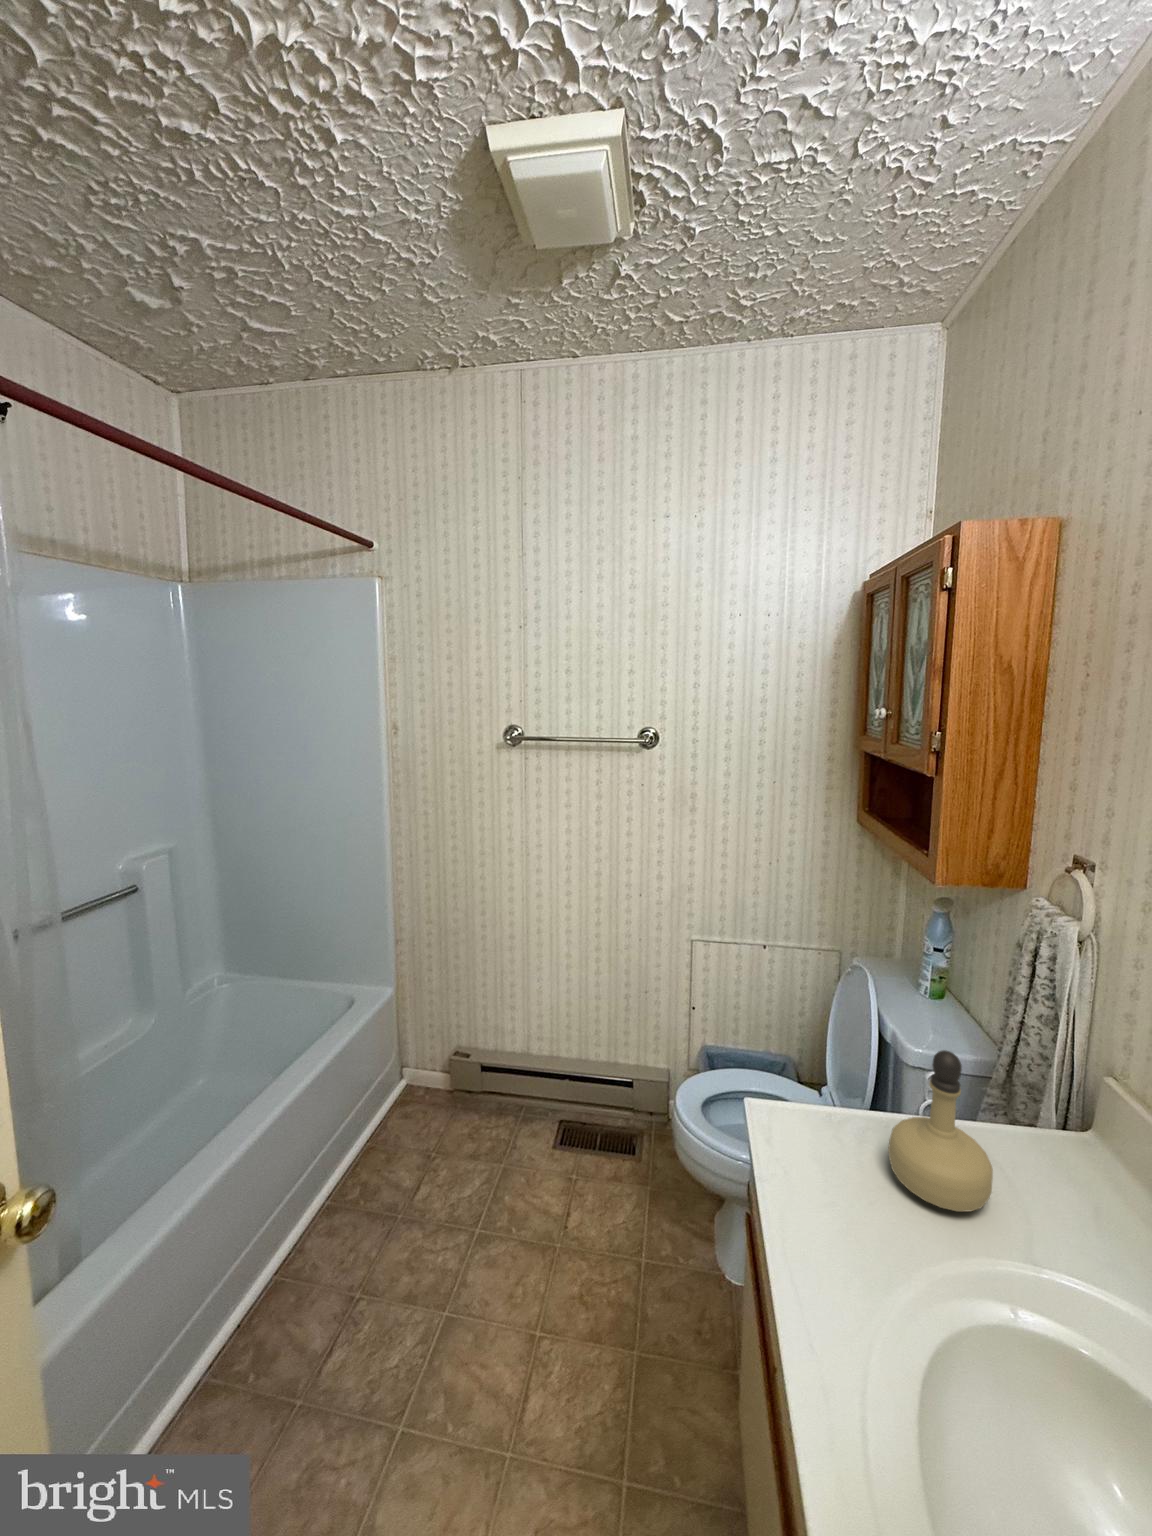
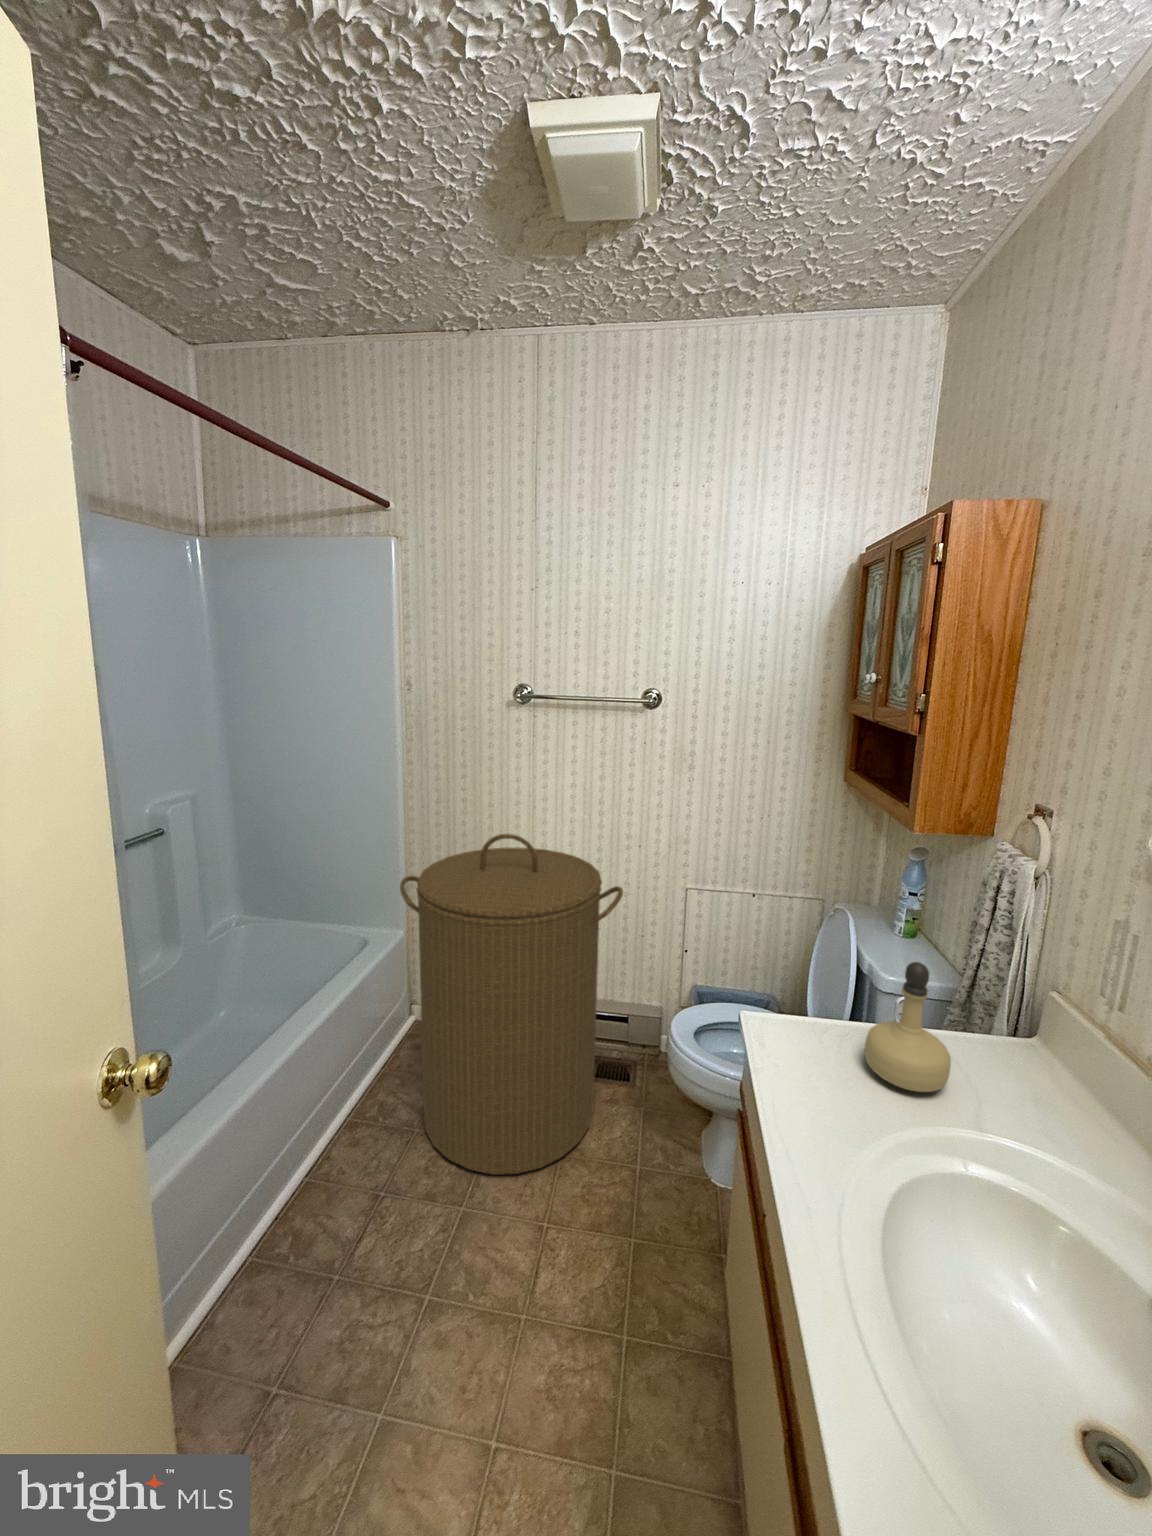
laundry hamper: none [381,886,619,1266] -> present [400,834,623,1175]

